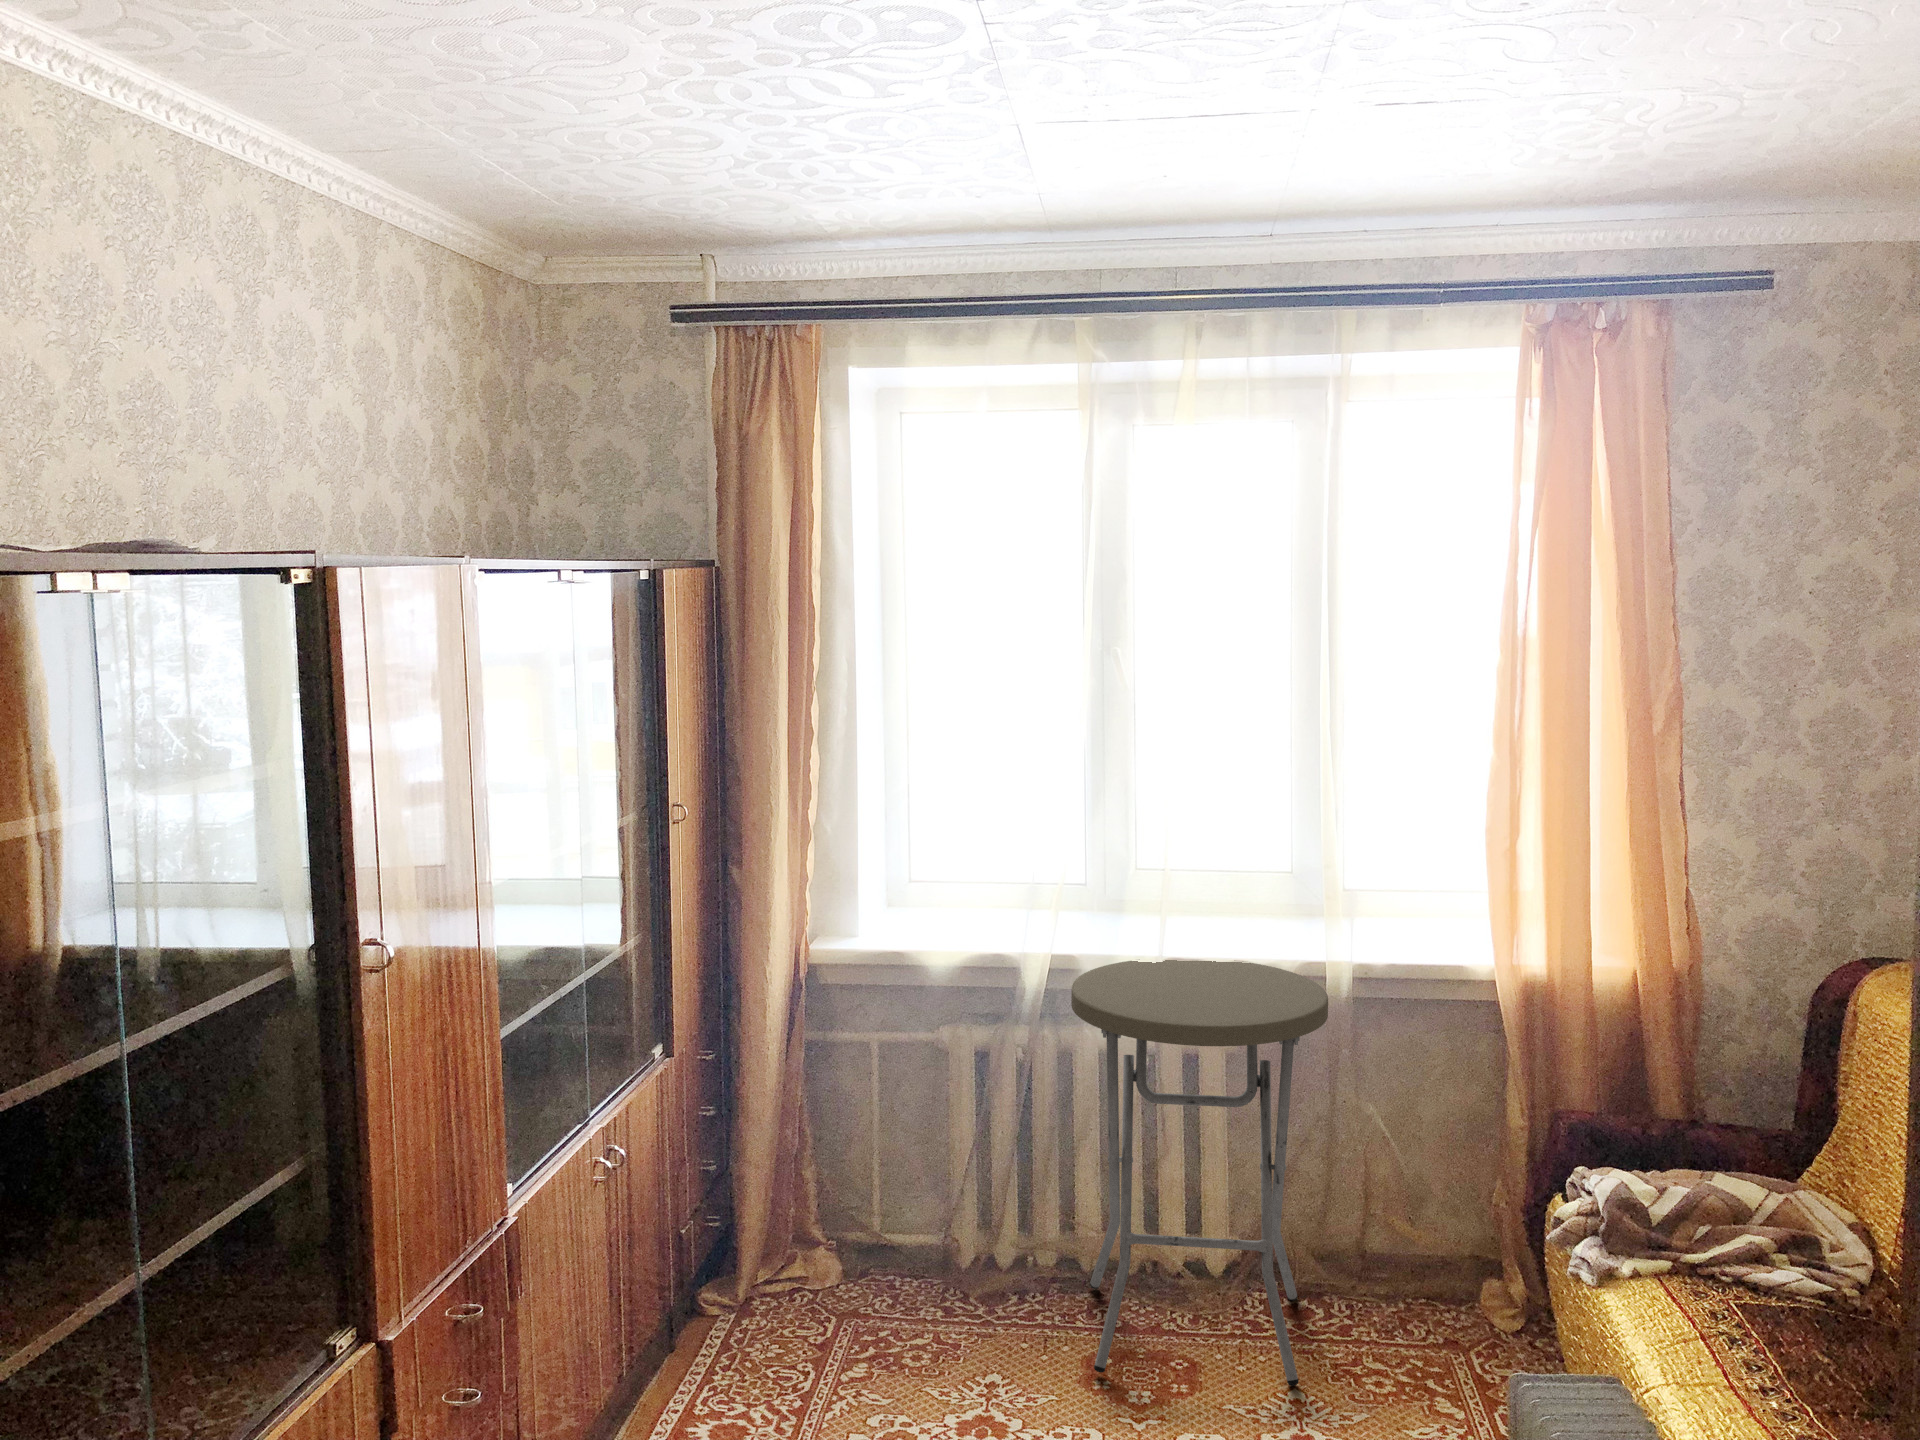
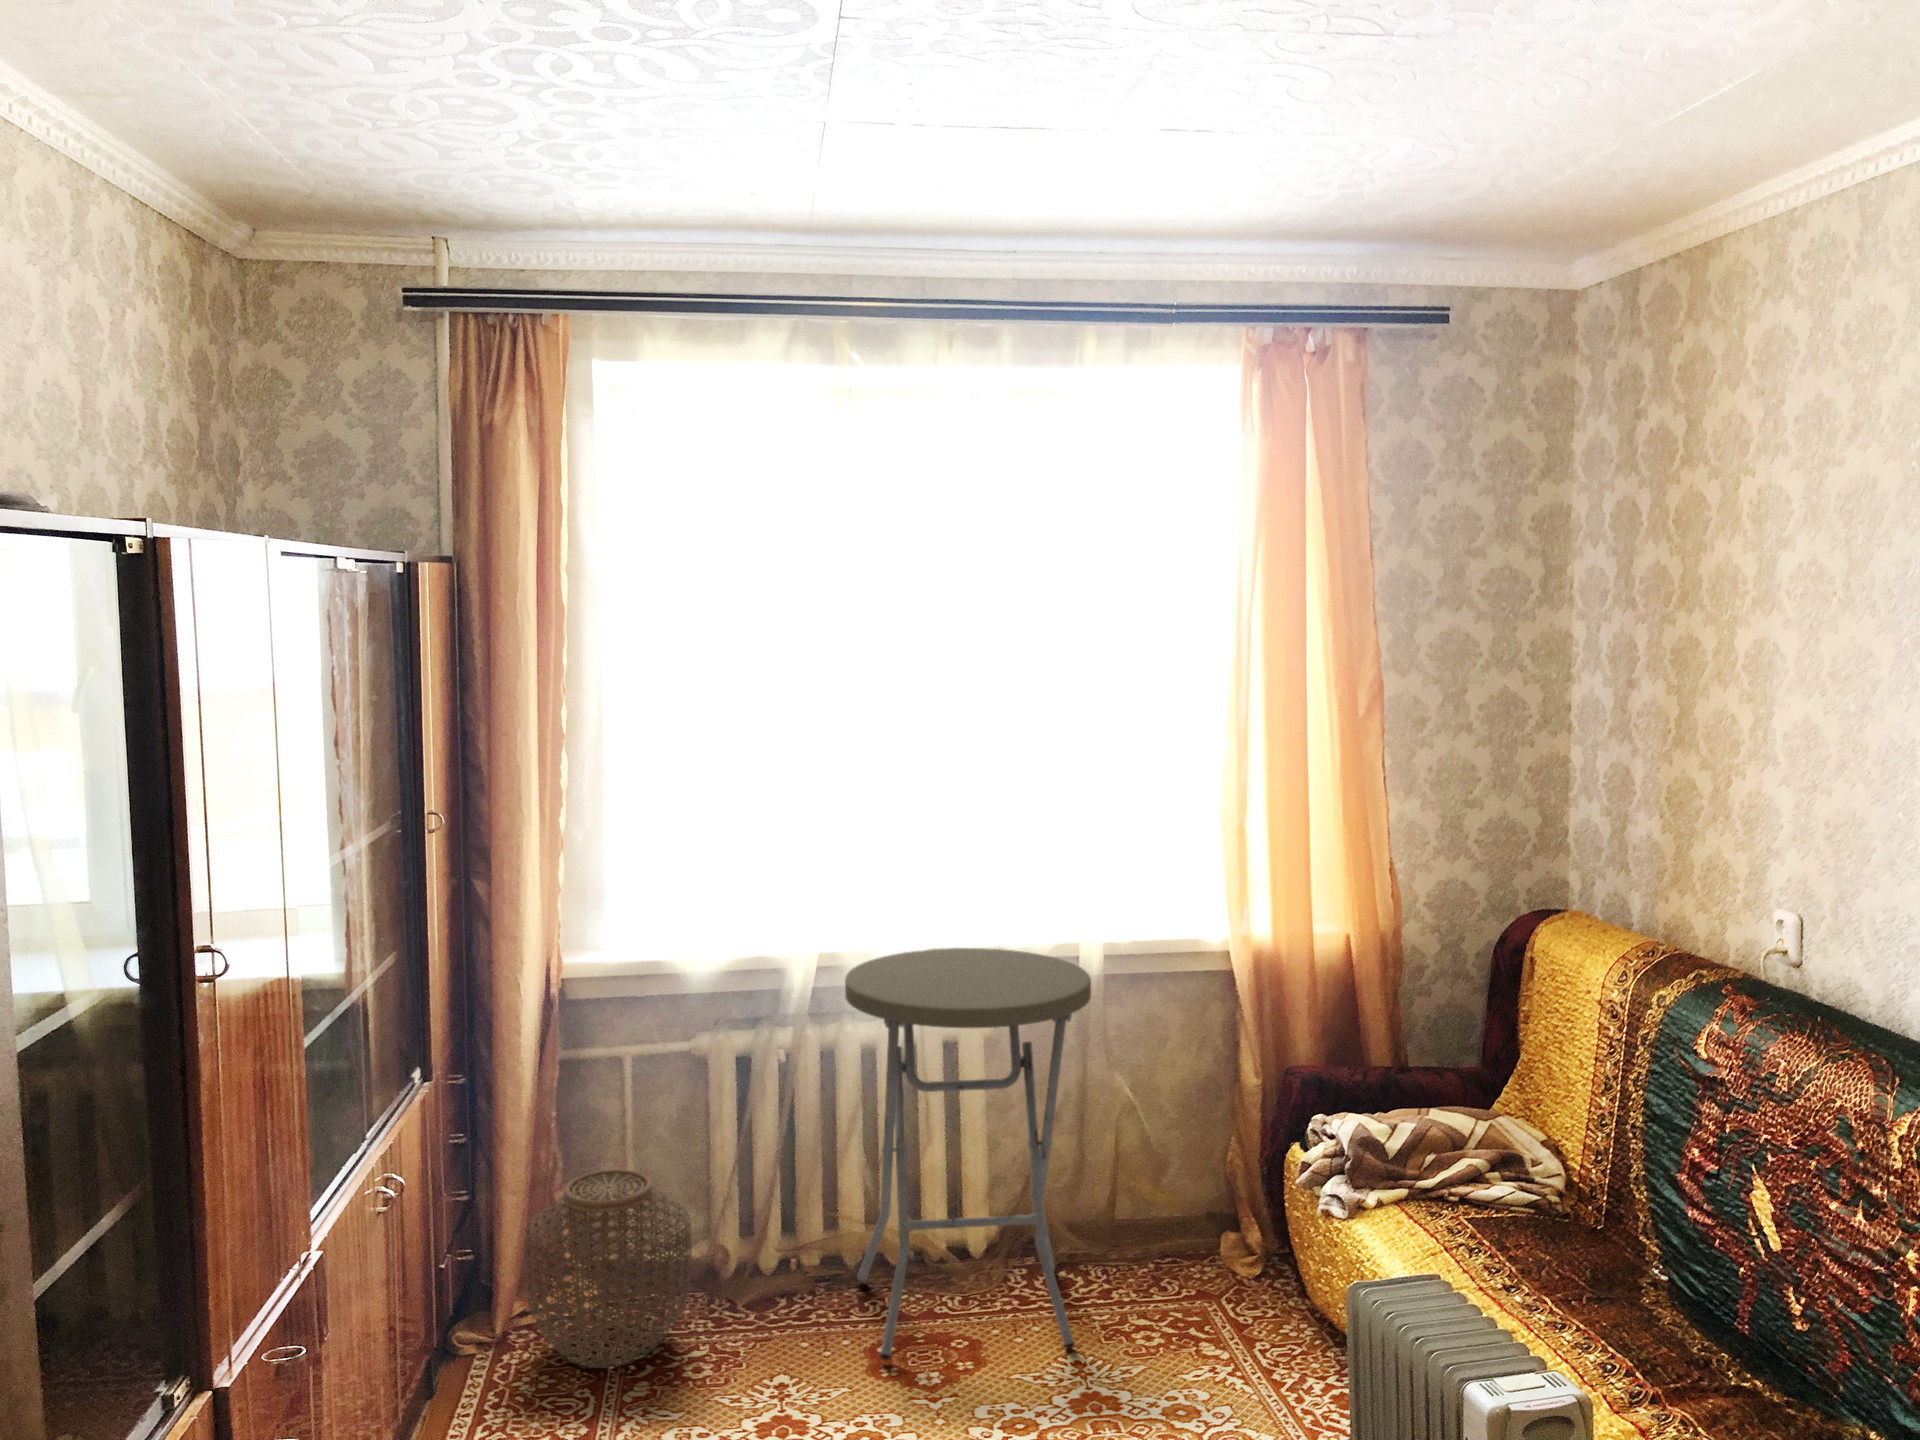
woven basket: none [762,1153,919,1344] -> present [525,1170,692,1368]

